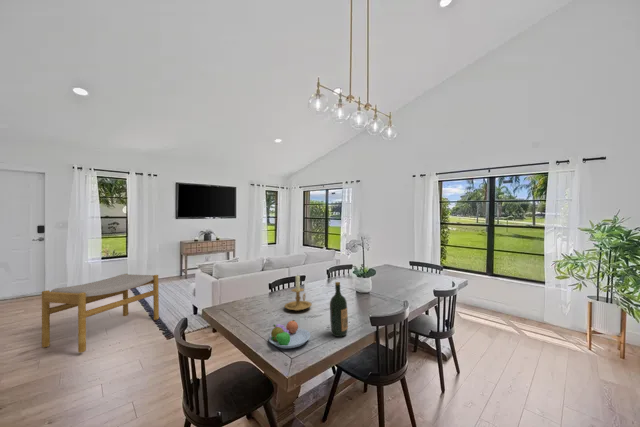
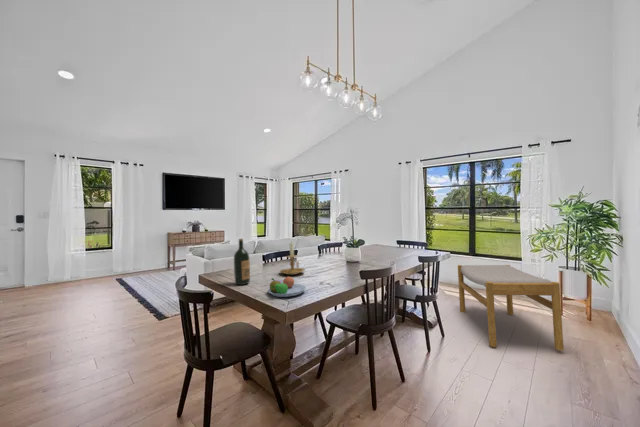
footstool: present [42,274,159,353] -> present [458,265,564,351]
wine bottle: present [330,282,348,337] -> present [234,239,250,285]

